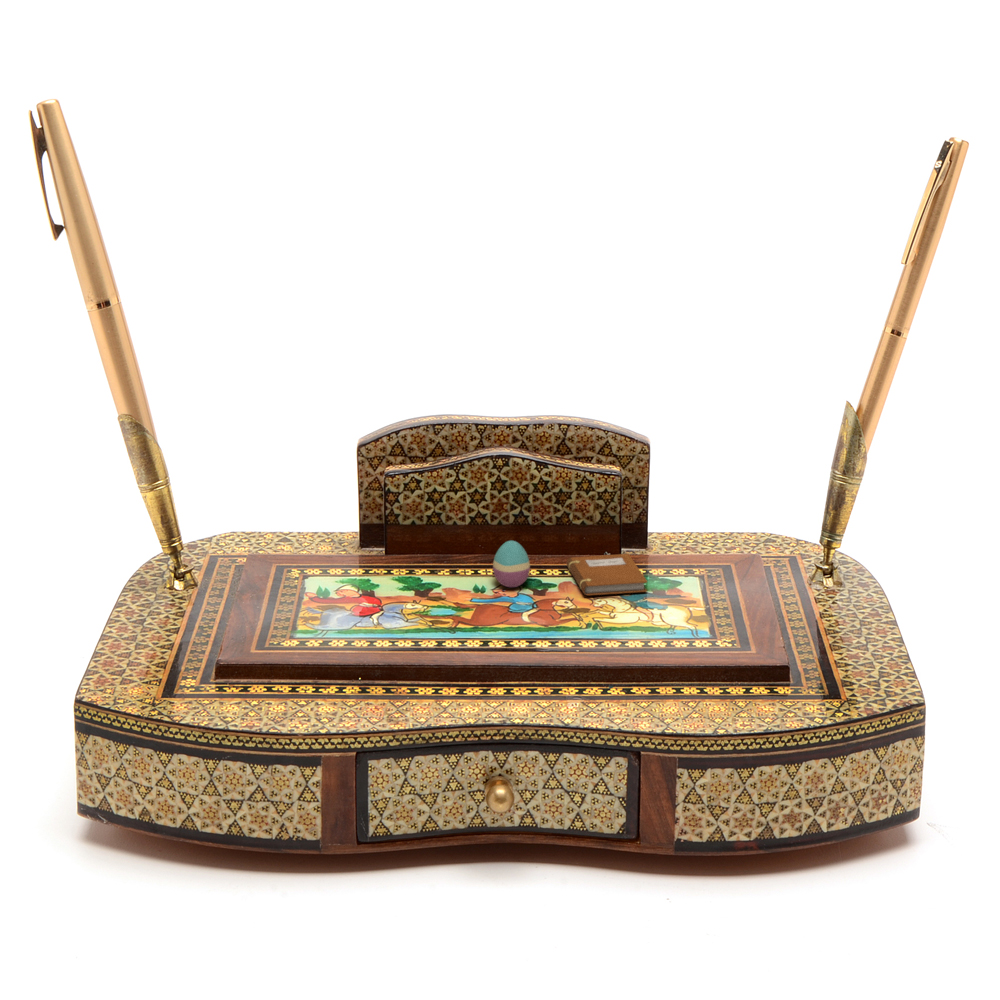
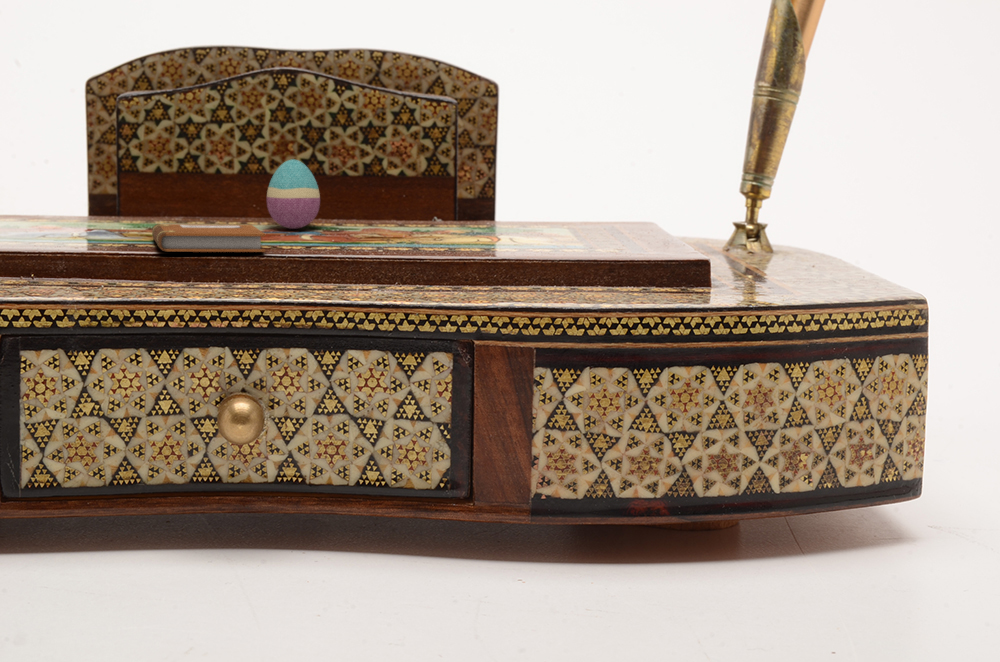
notebook: present [567,554,647,595] -> present [152,224,265,252]

